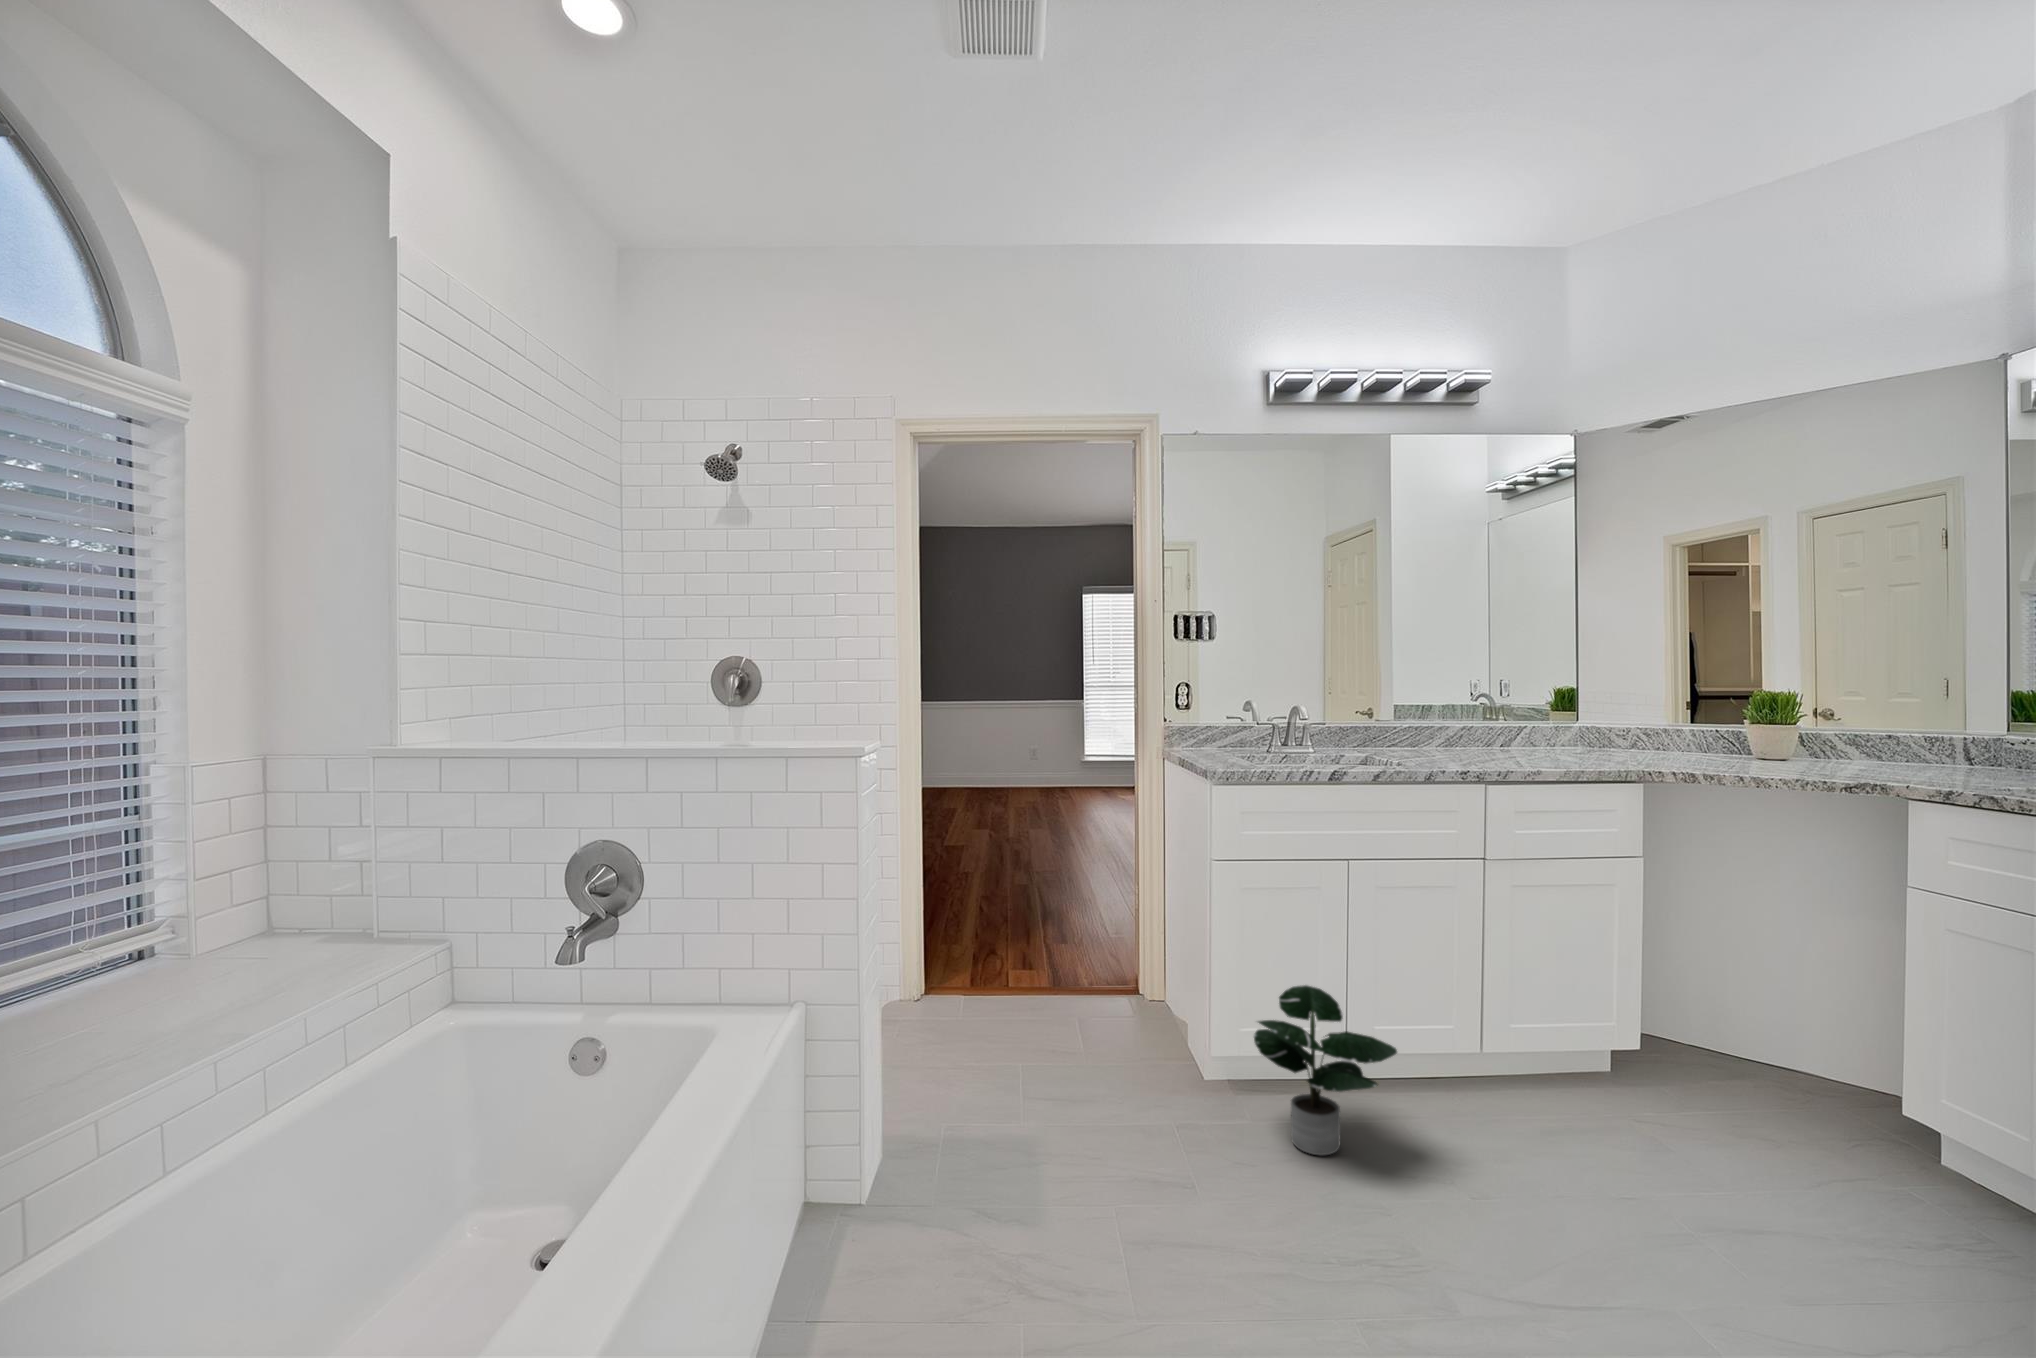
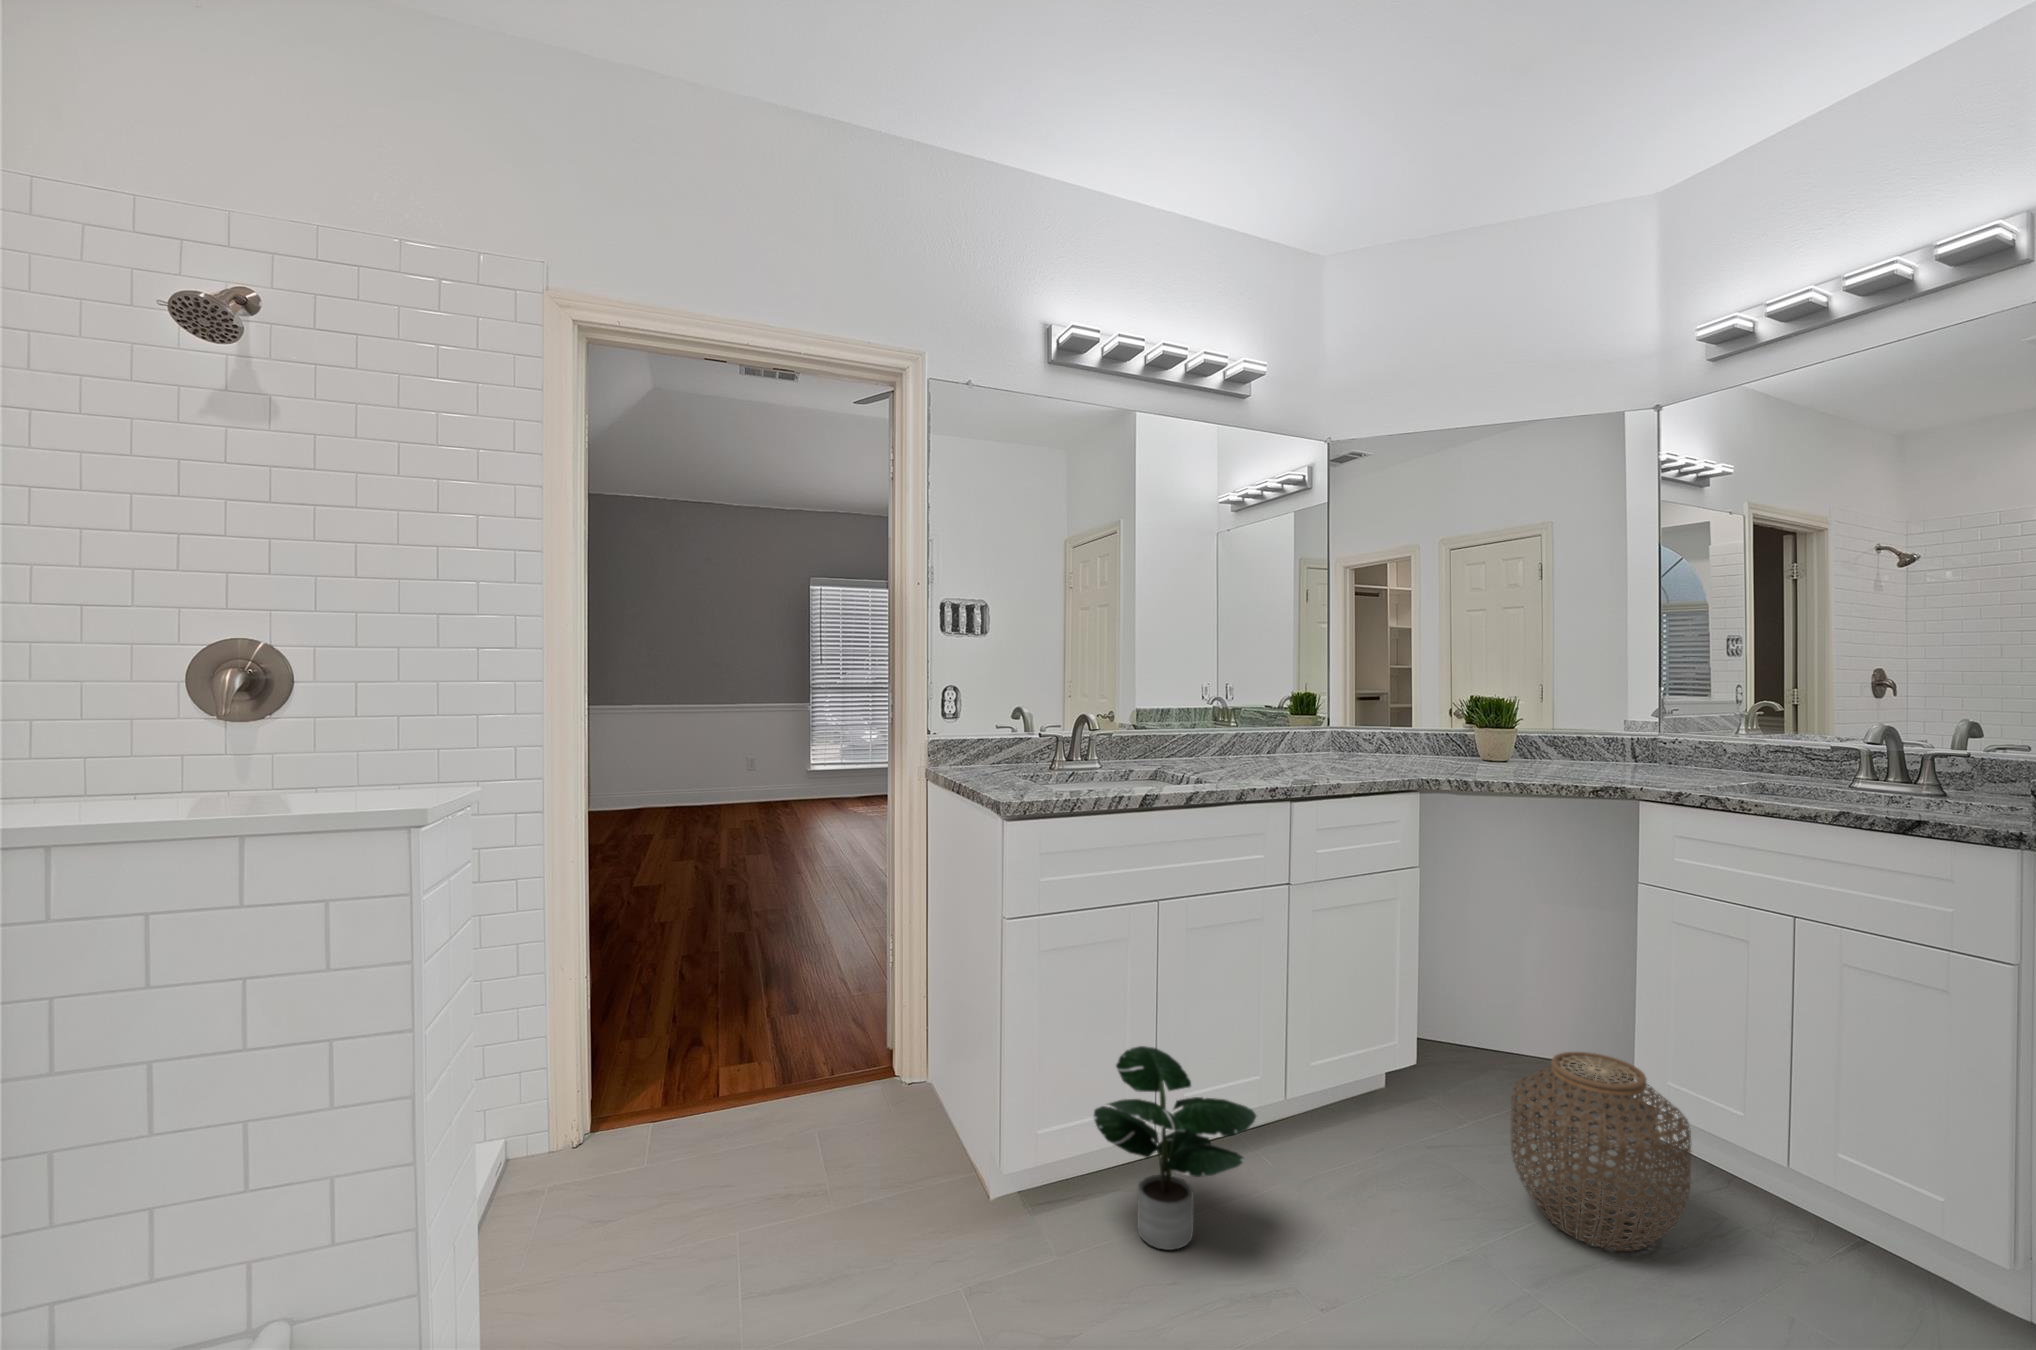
woven basket: none [1691,1047,1902,1257] -> present [1511,1052,1691,1251]

